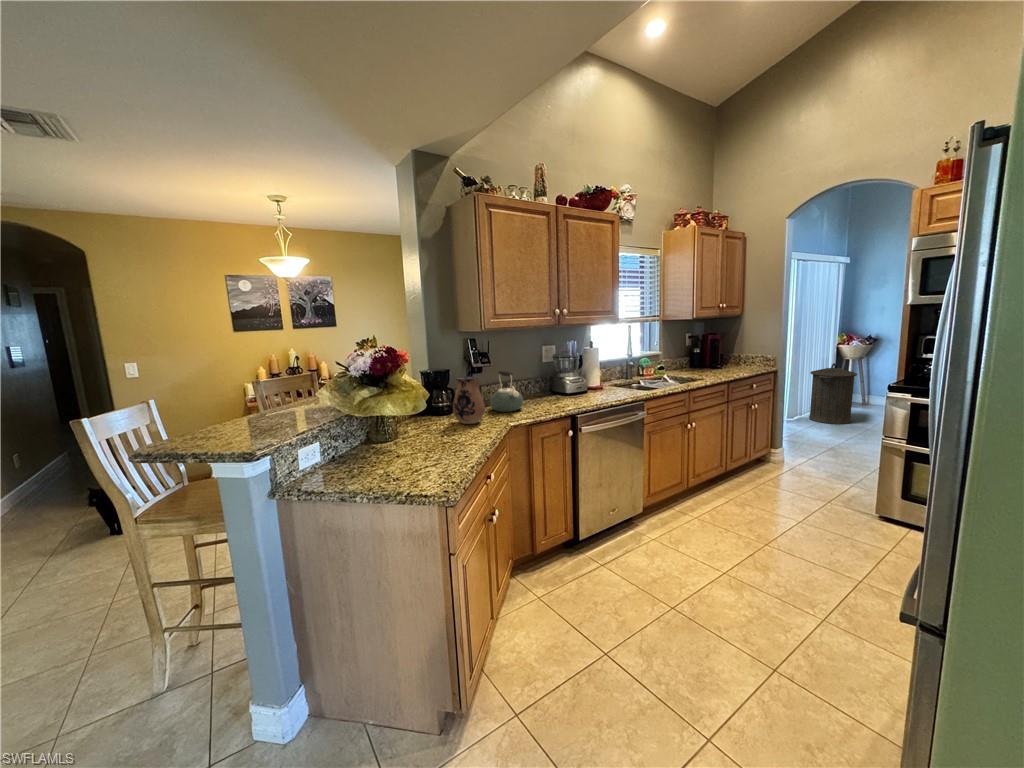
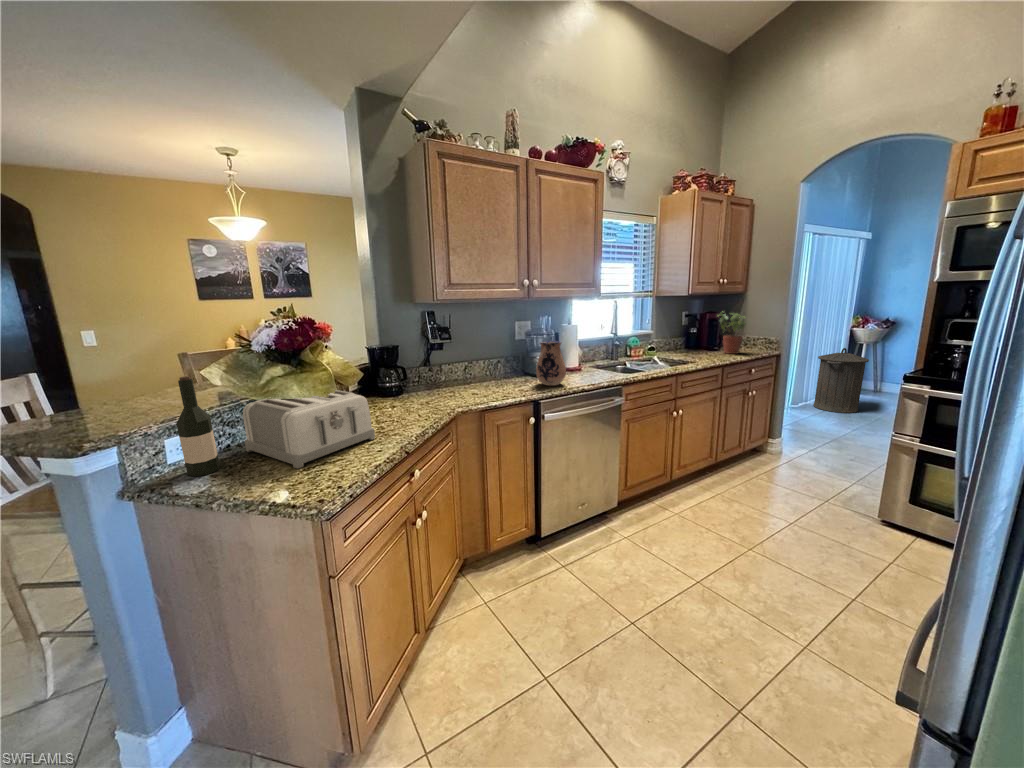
potted plant: none [719,332,746,371] -> present [719,313,745,354]
kettle: present [490,371,523,412] -> none [444,348,482,395]
ceramic pitcher: present [453,376,485,424] -> present [536,341,566,386]
wine bottle: none [314,397,342,479] -> present [176,376,220,476]
toaster: none [351,406,455,470] -> present [243,390,375,468]

